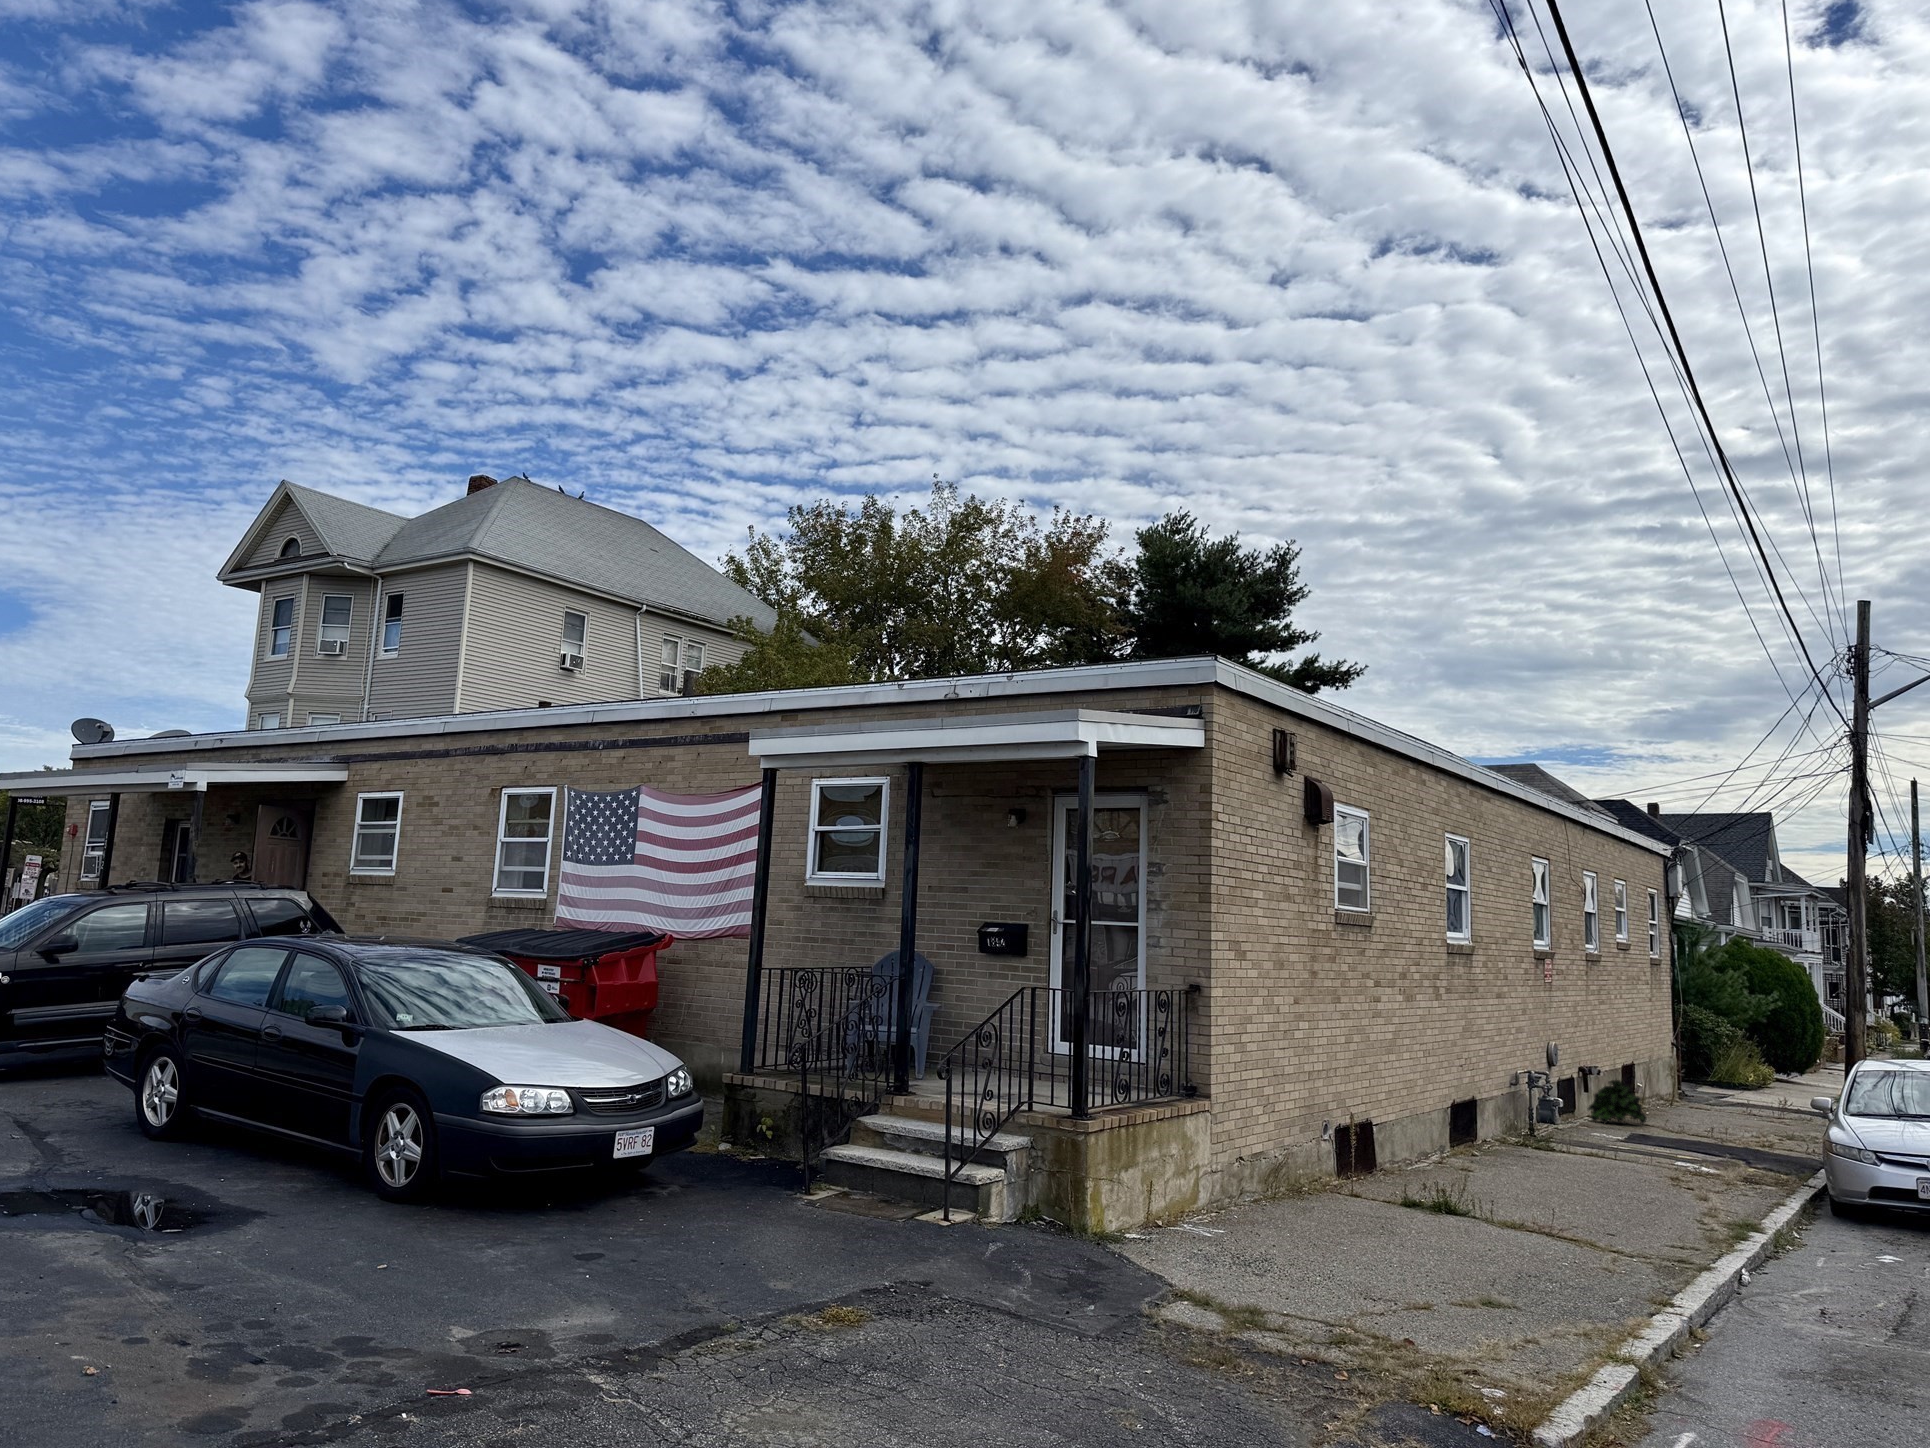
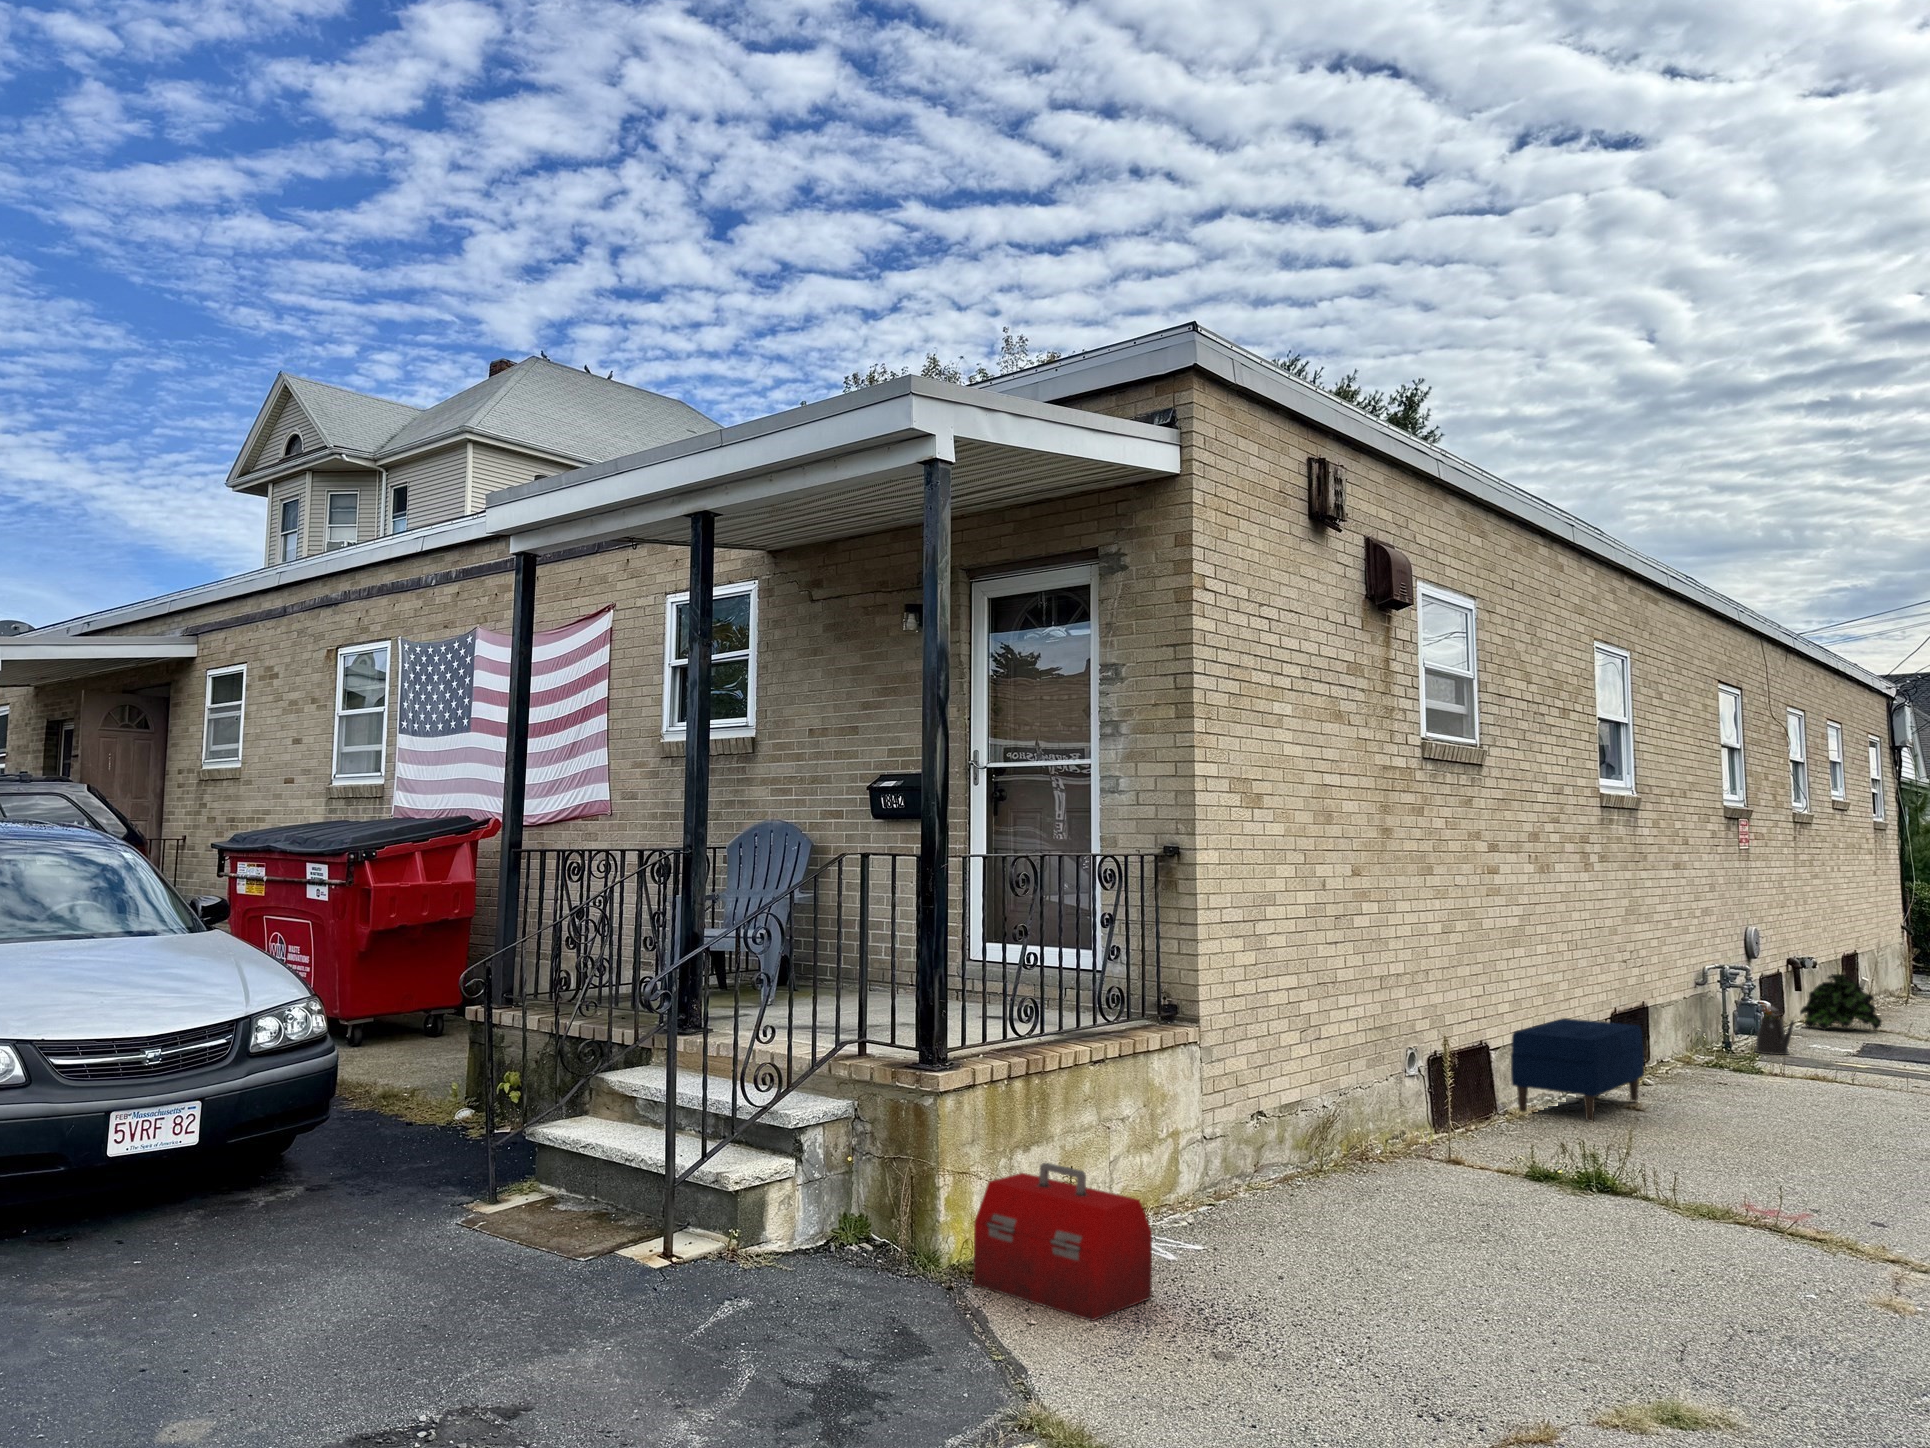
watering can: none [1549,1097,1580,1140] -> present [1755,1004,1794,1055]
bench: none [1386,1105,1473,1176] -> present [1511,1018,1644,1122]
toolbox: none [1102,1175,1206,1262] -> present [973,1163,1152,1321]

